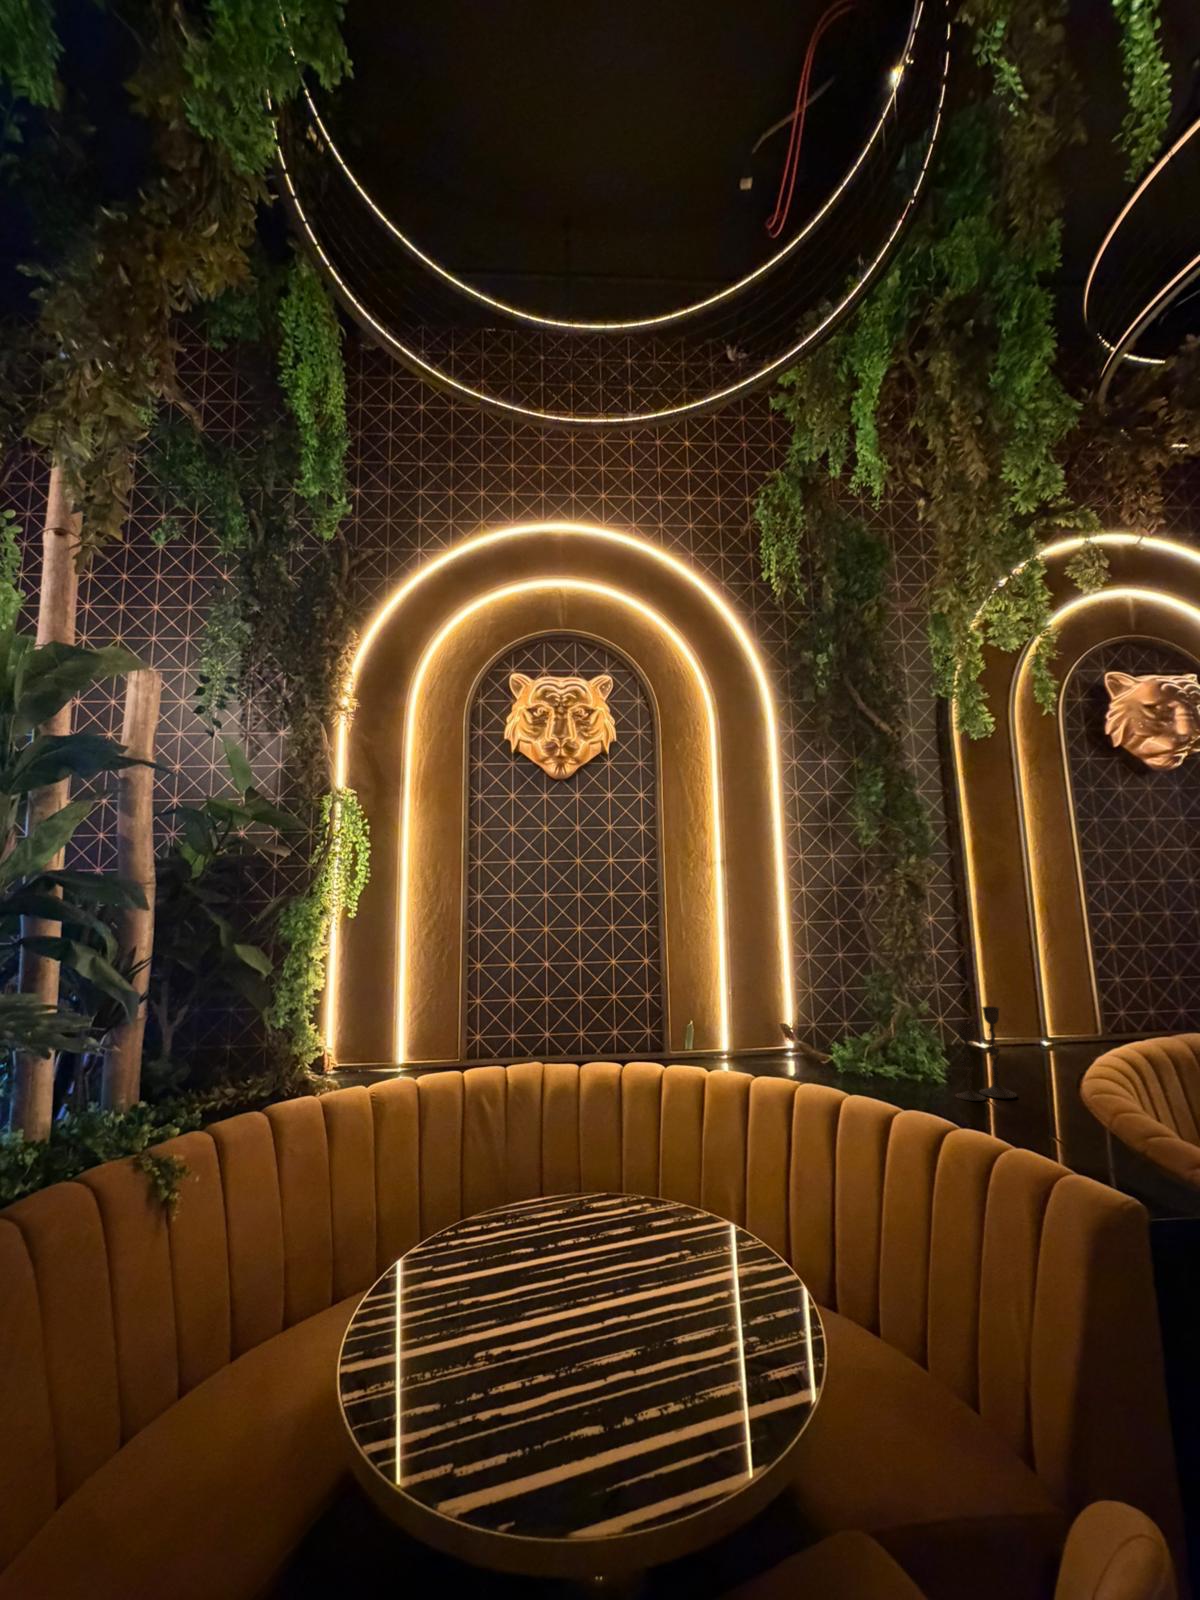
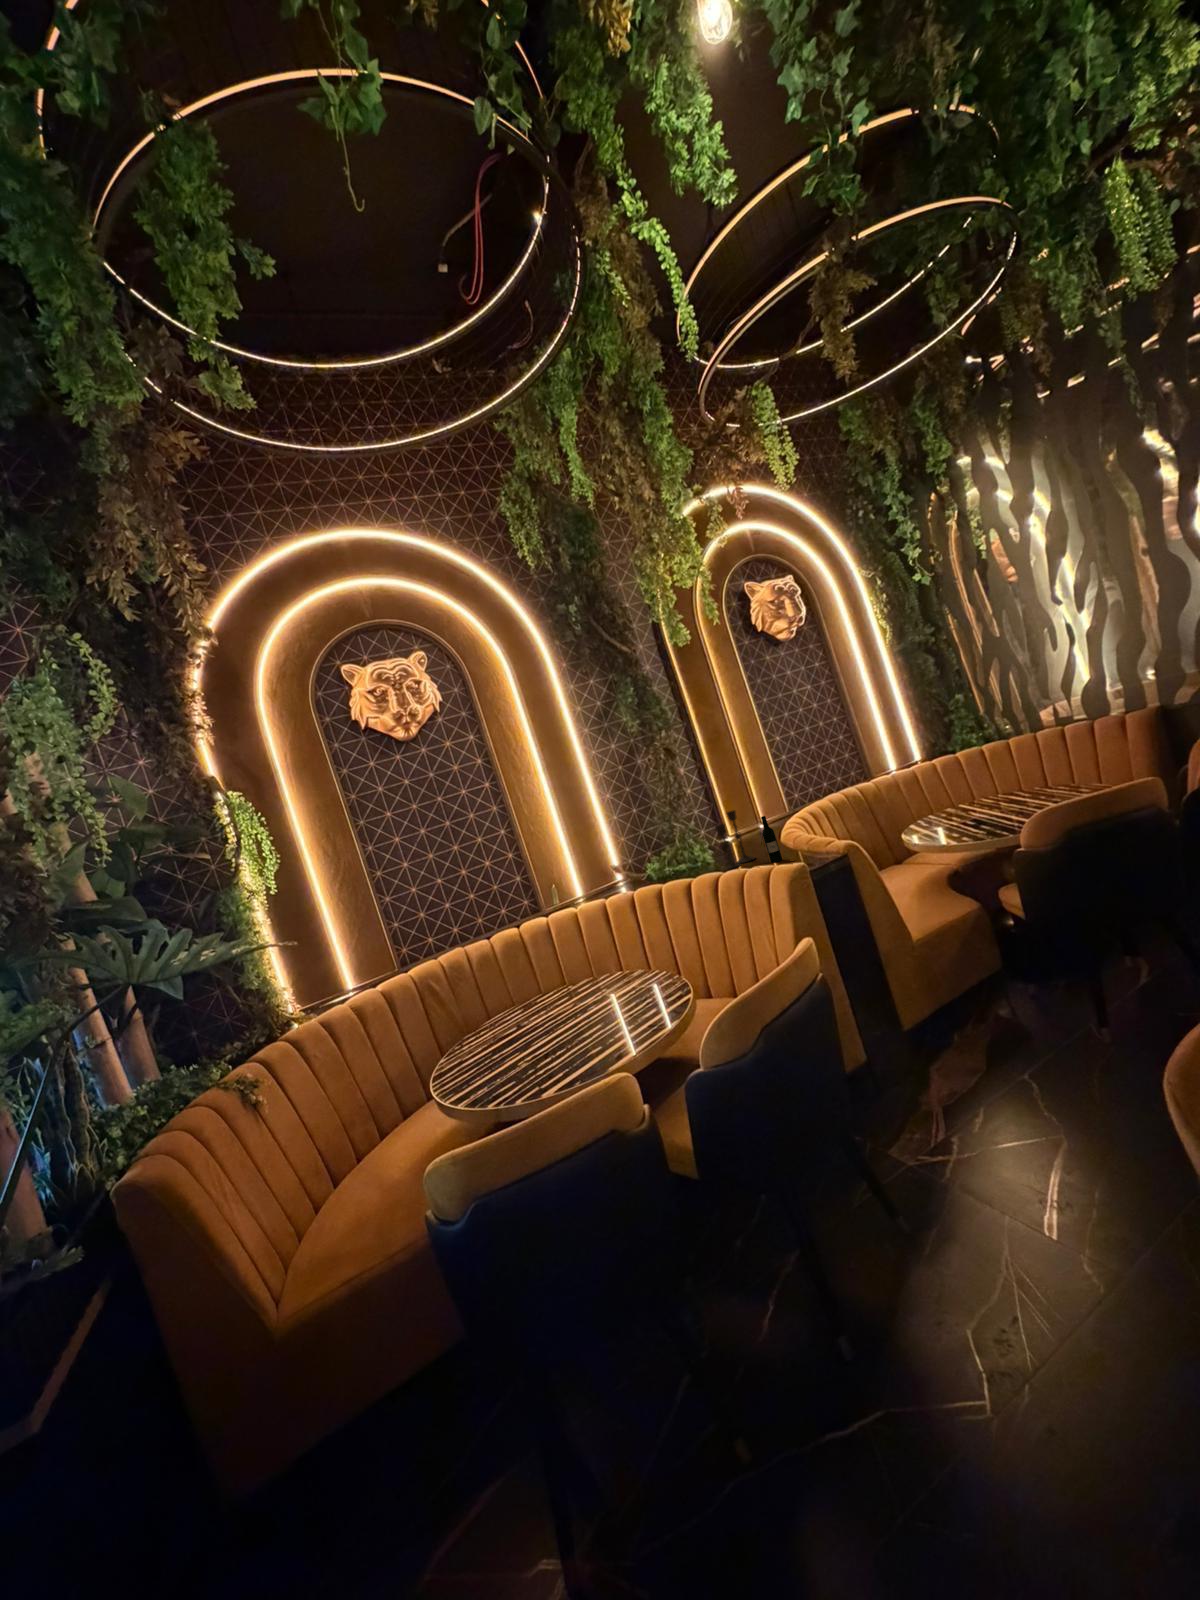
wine bottle: none [1036,1037,1064,1123] -> present [761,816,782,863]

